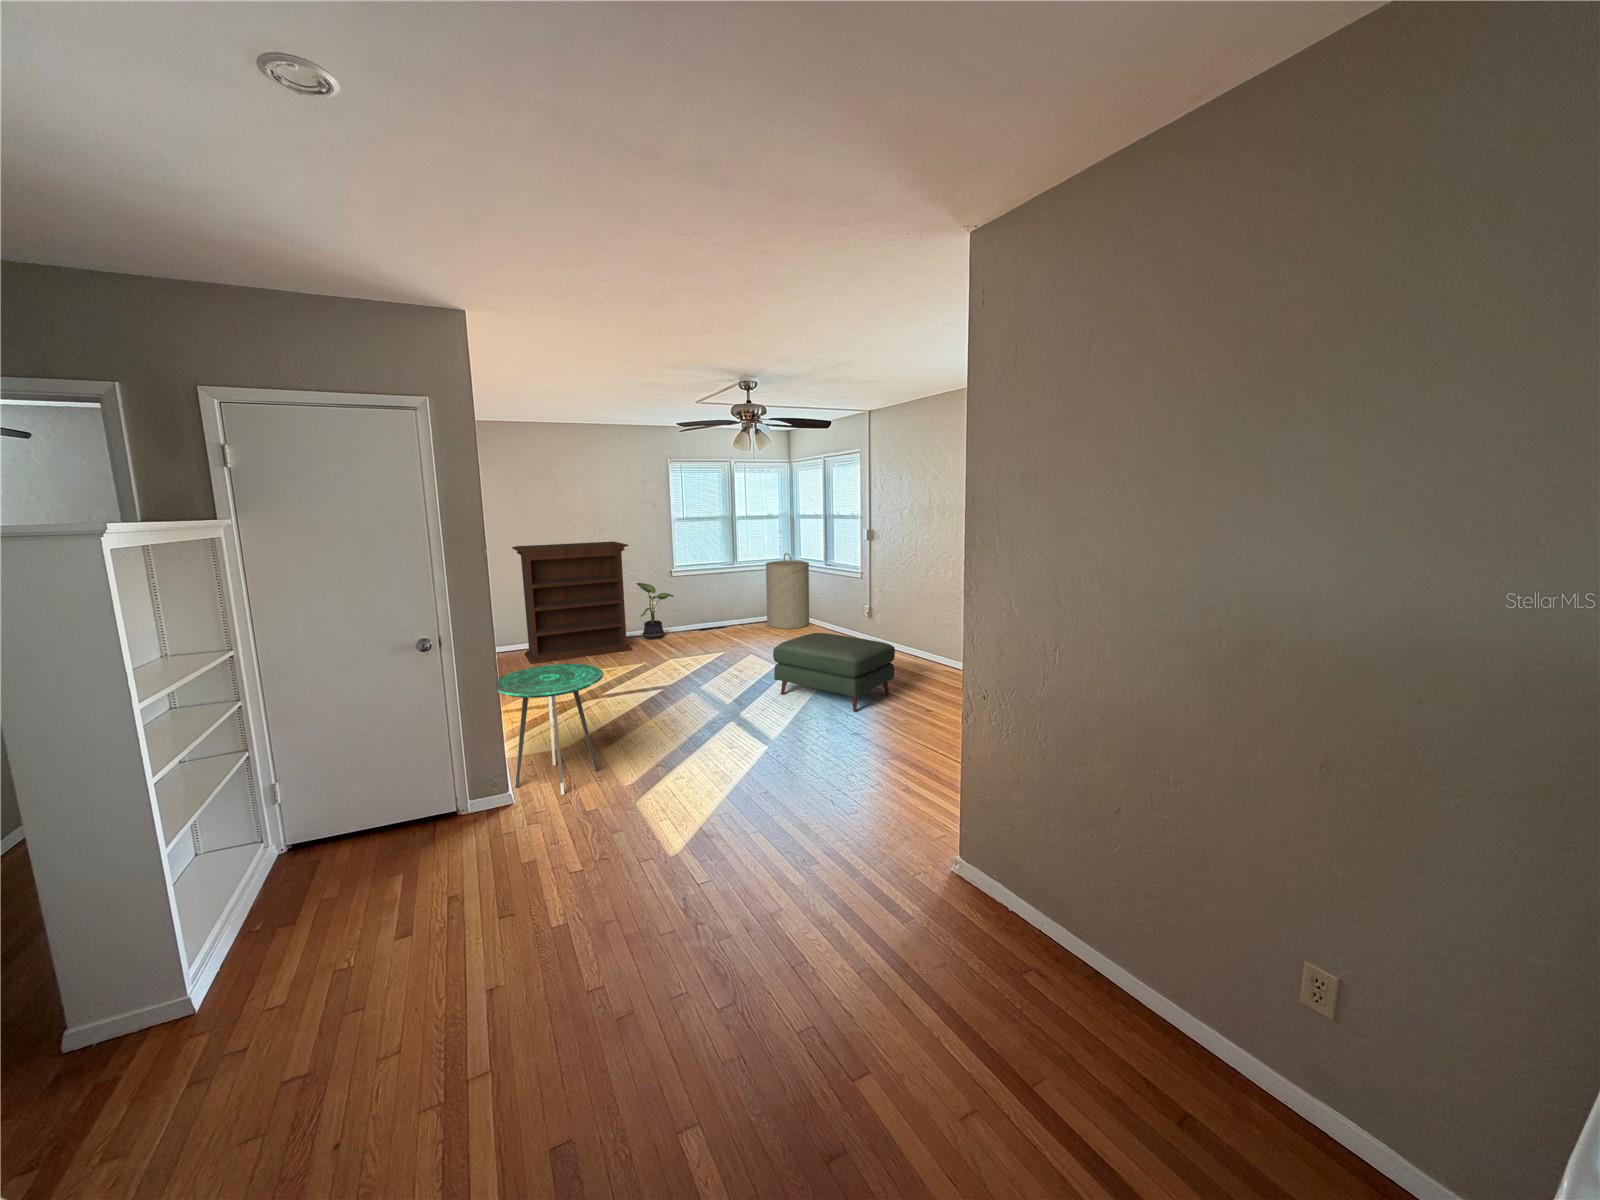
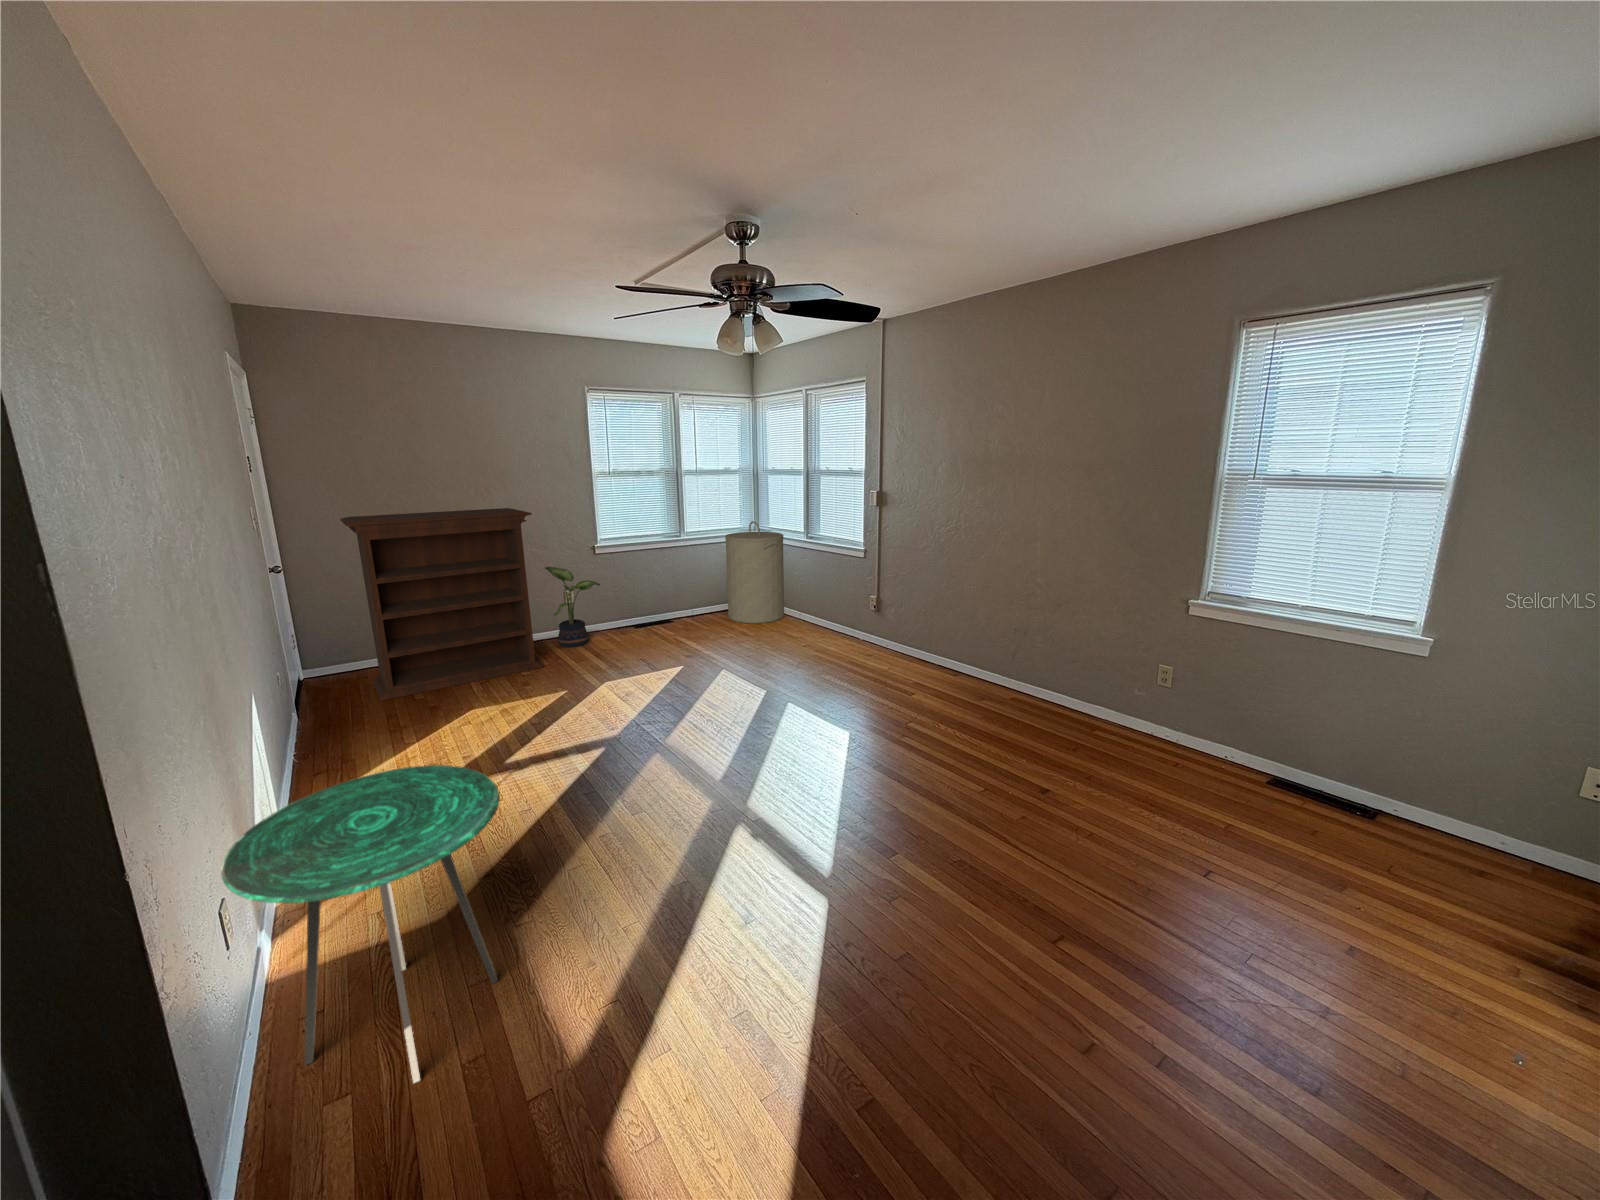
ottoman: present [773,633,895,712] -> none [780,645,964,777]

